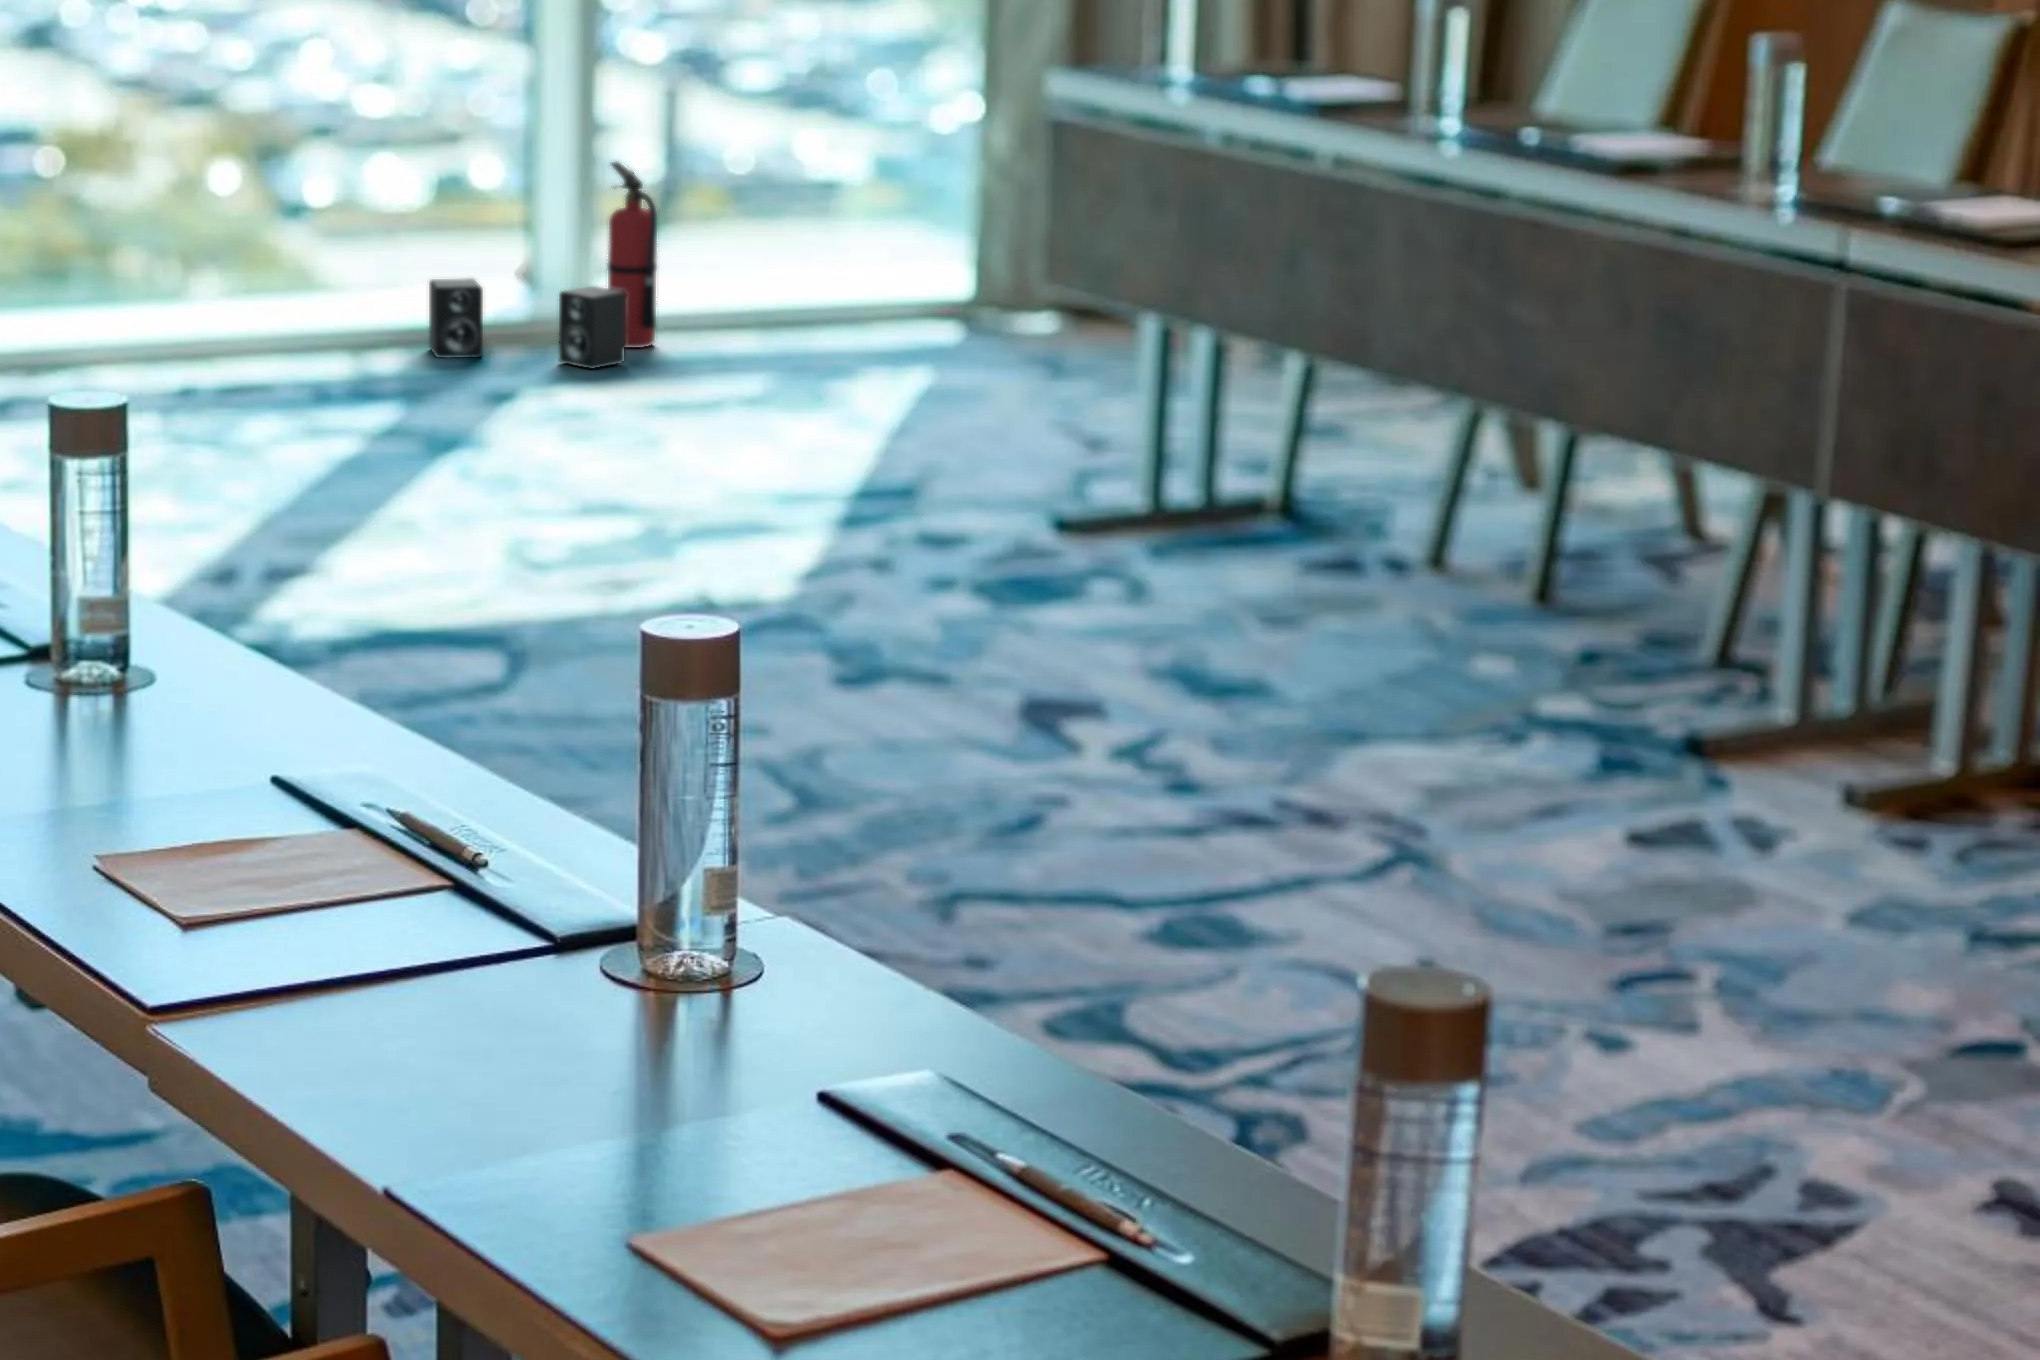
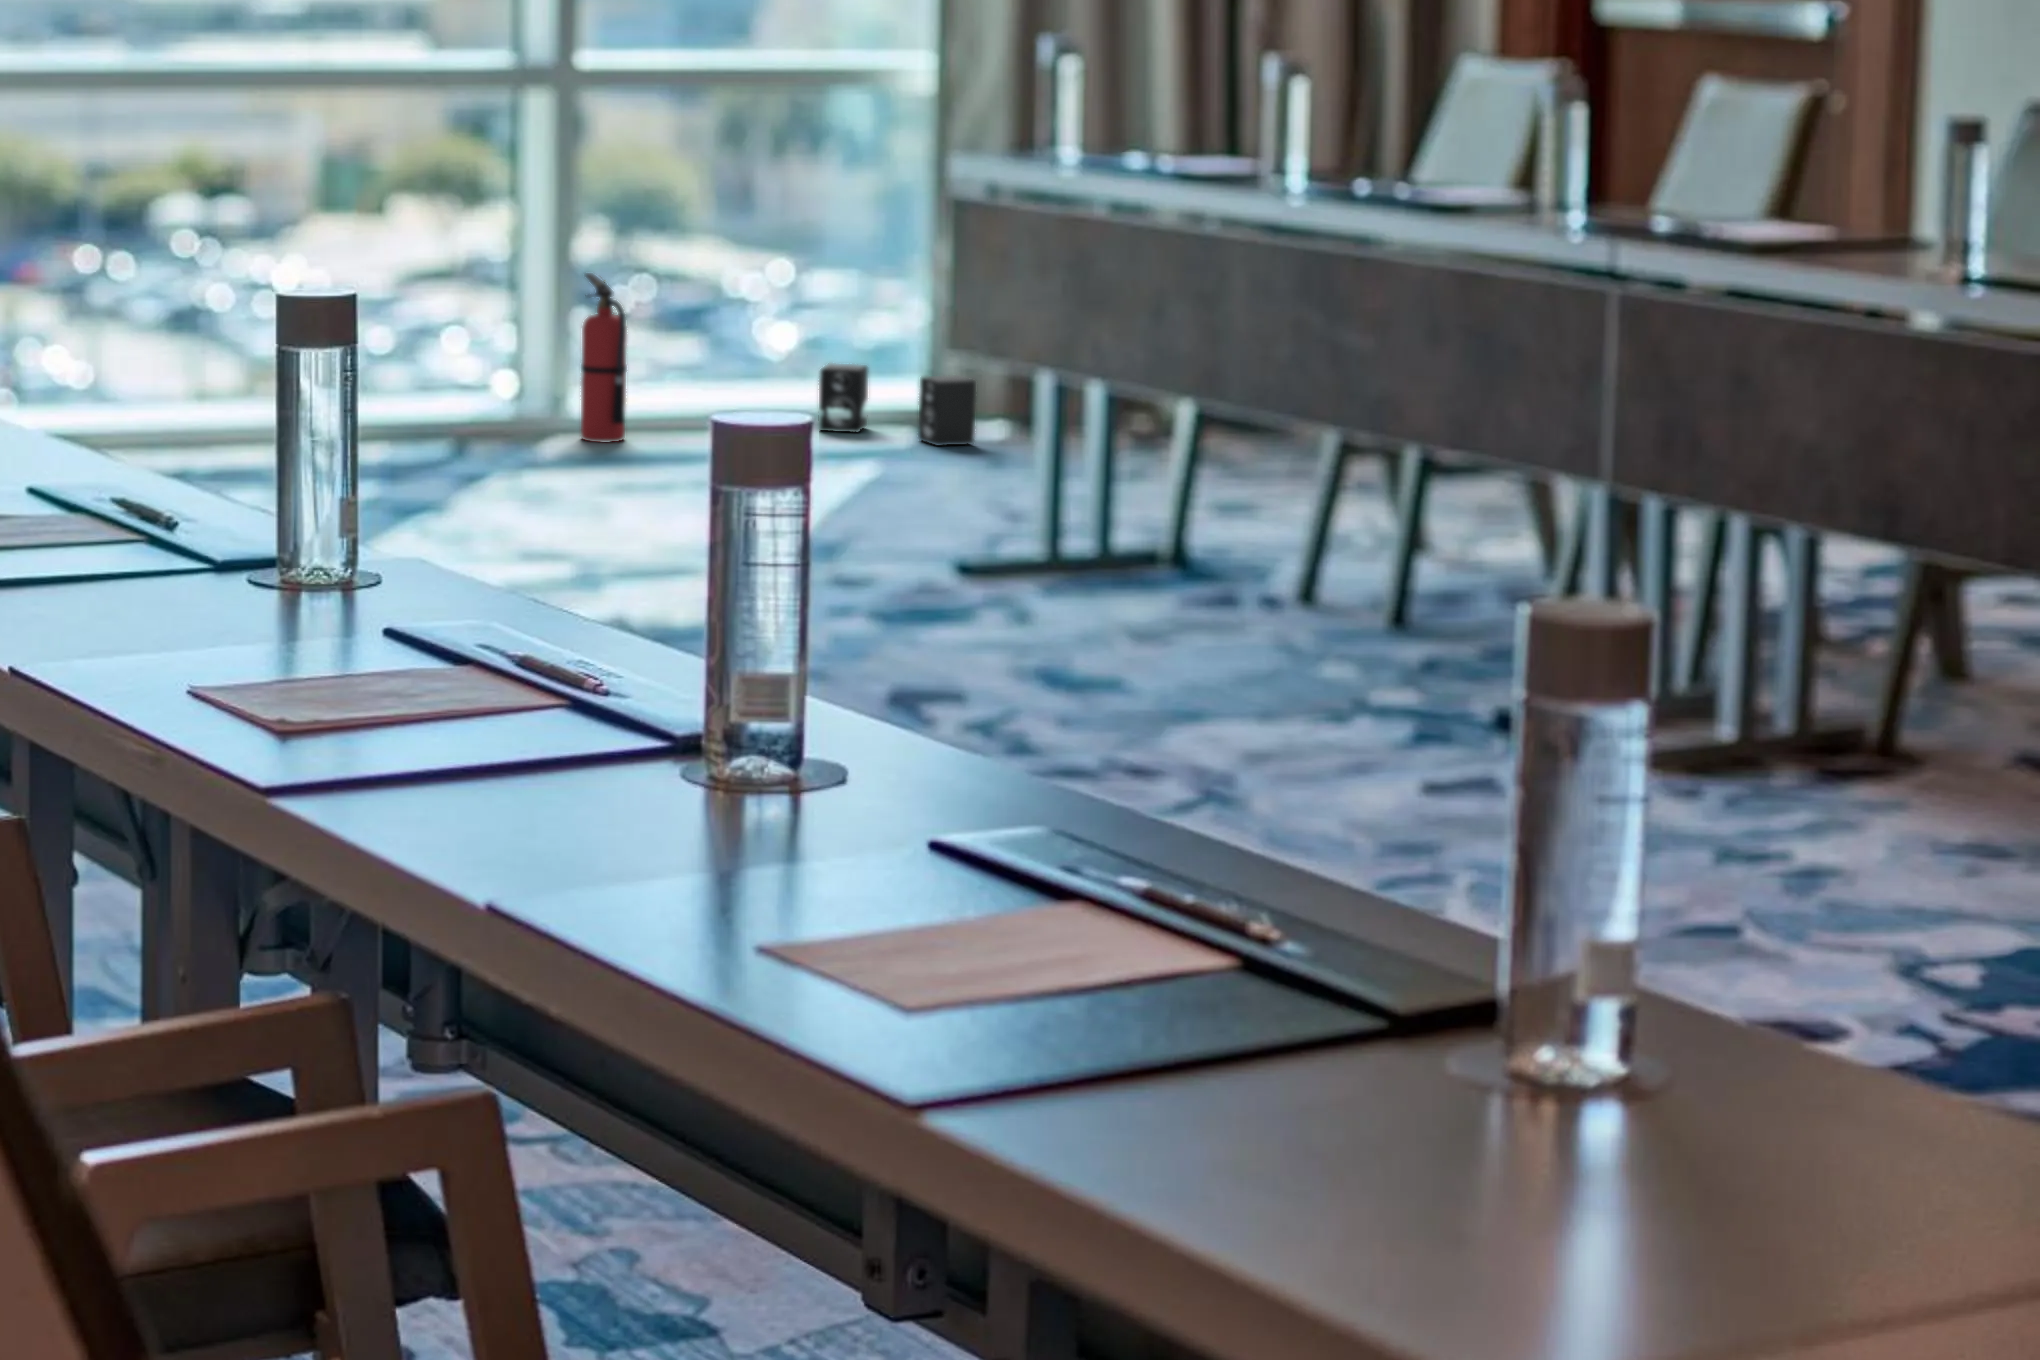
speaker: present [429,278,626,369] -> present [819,363,976,446]

